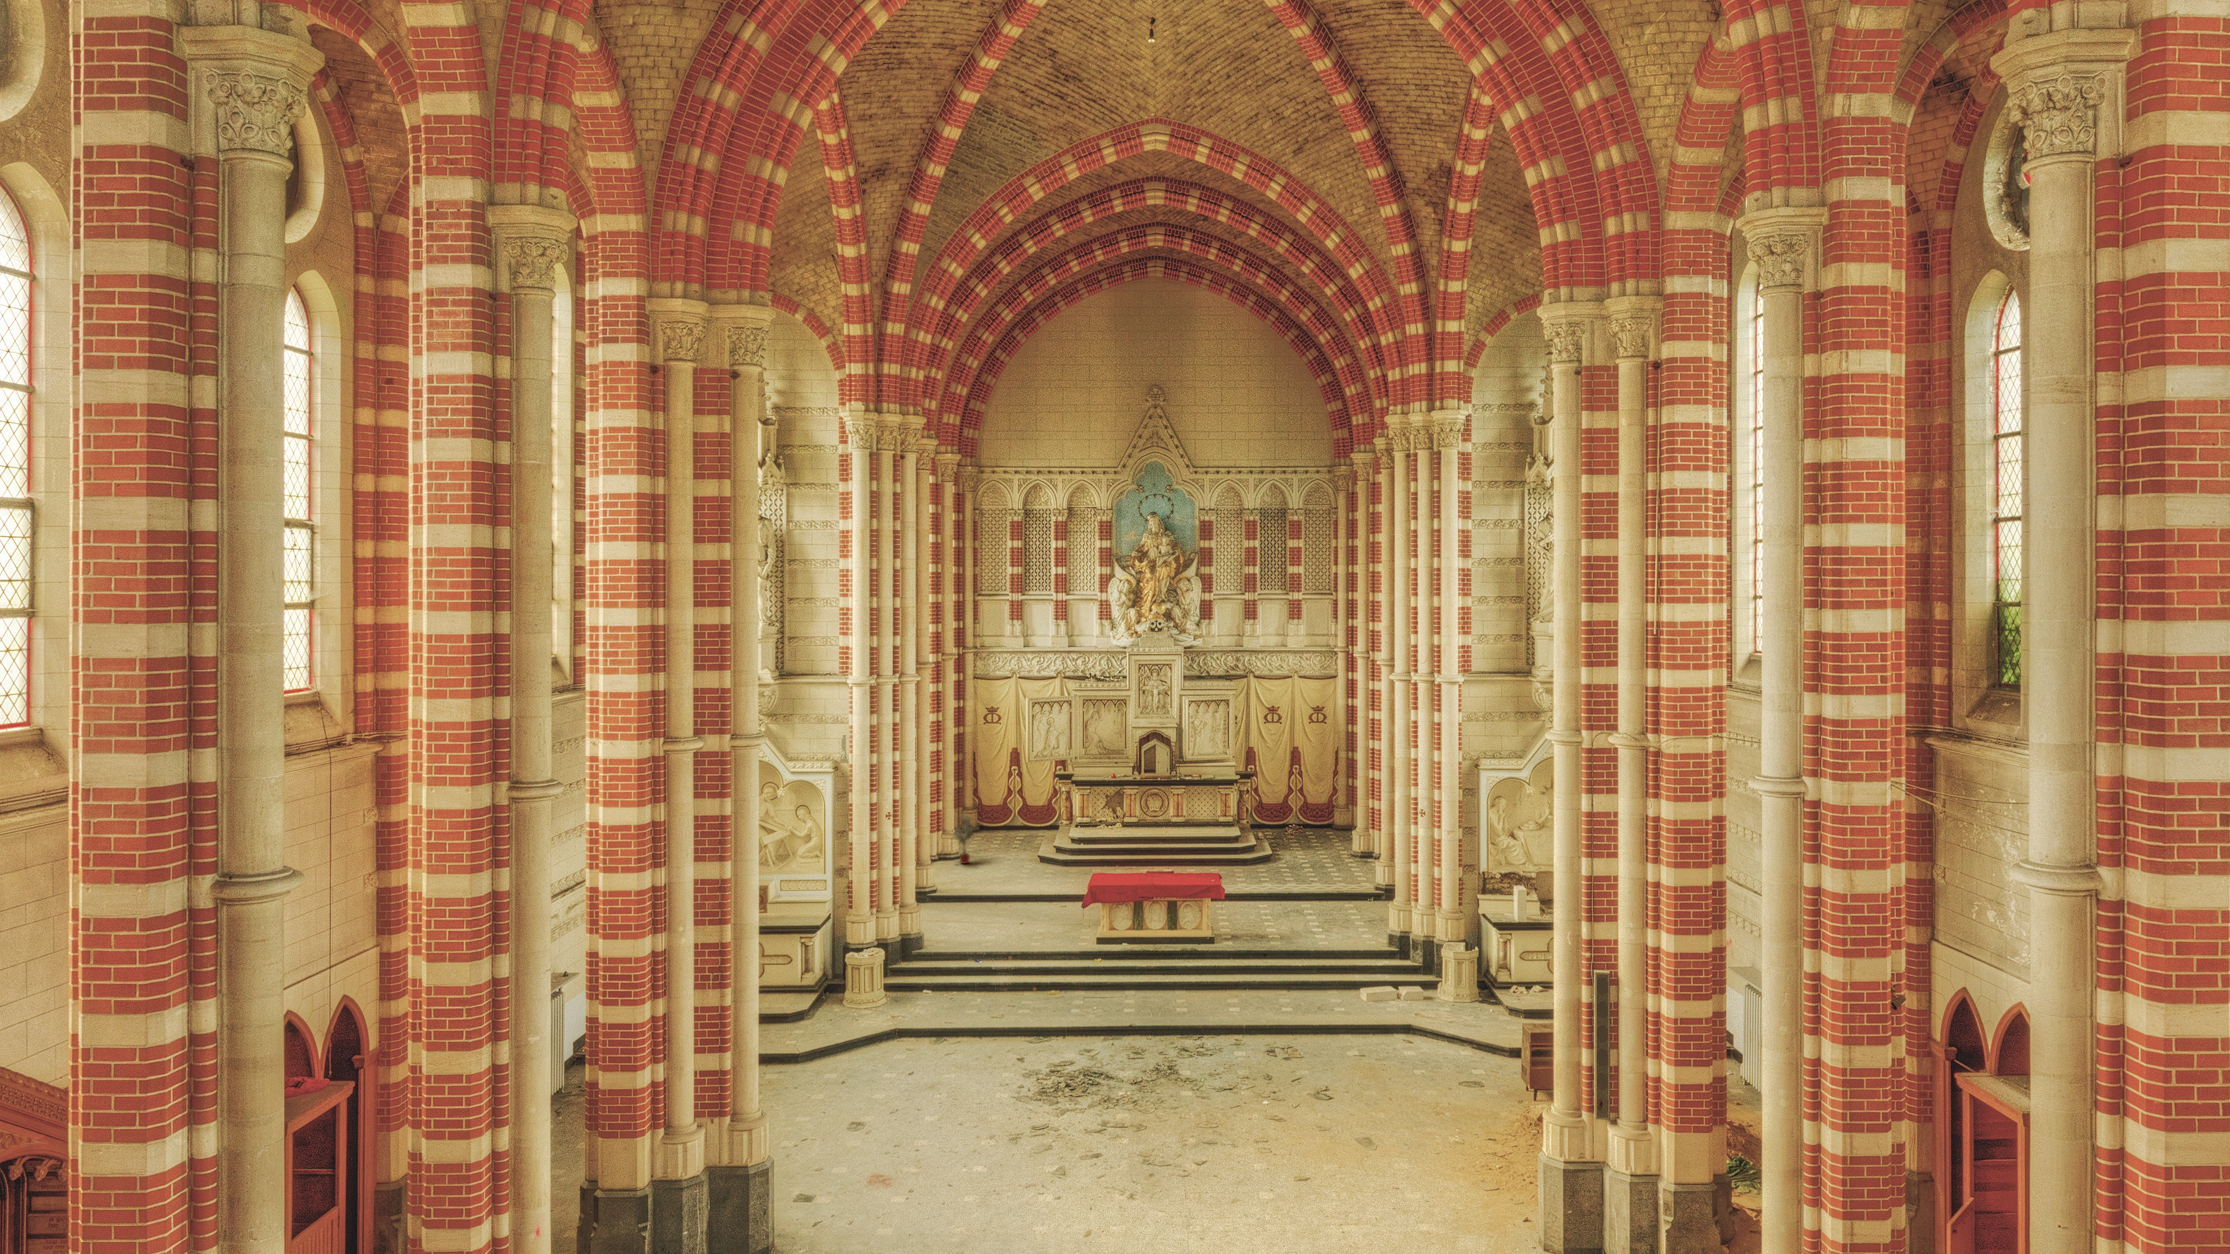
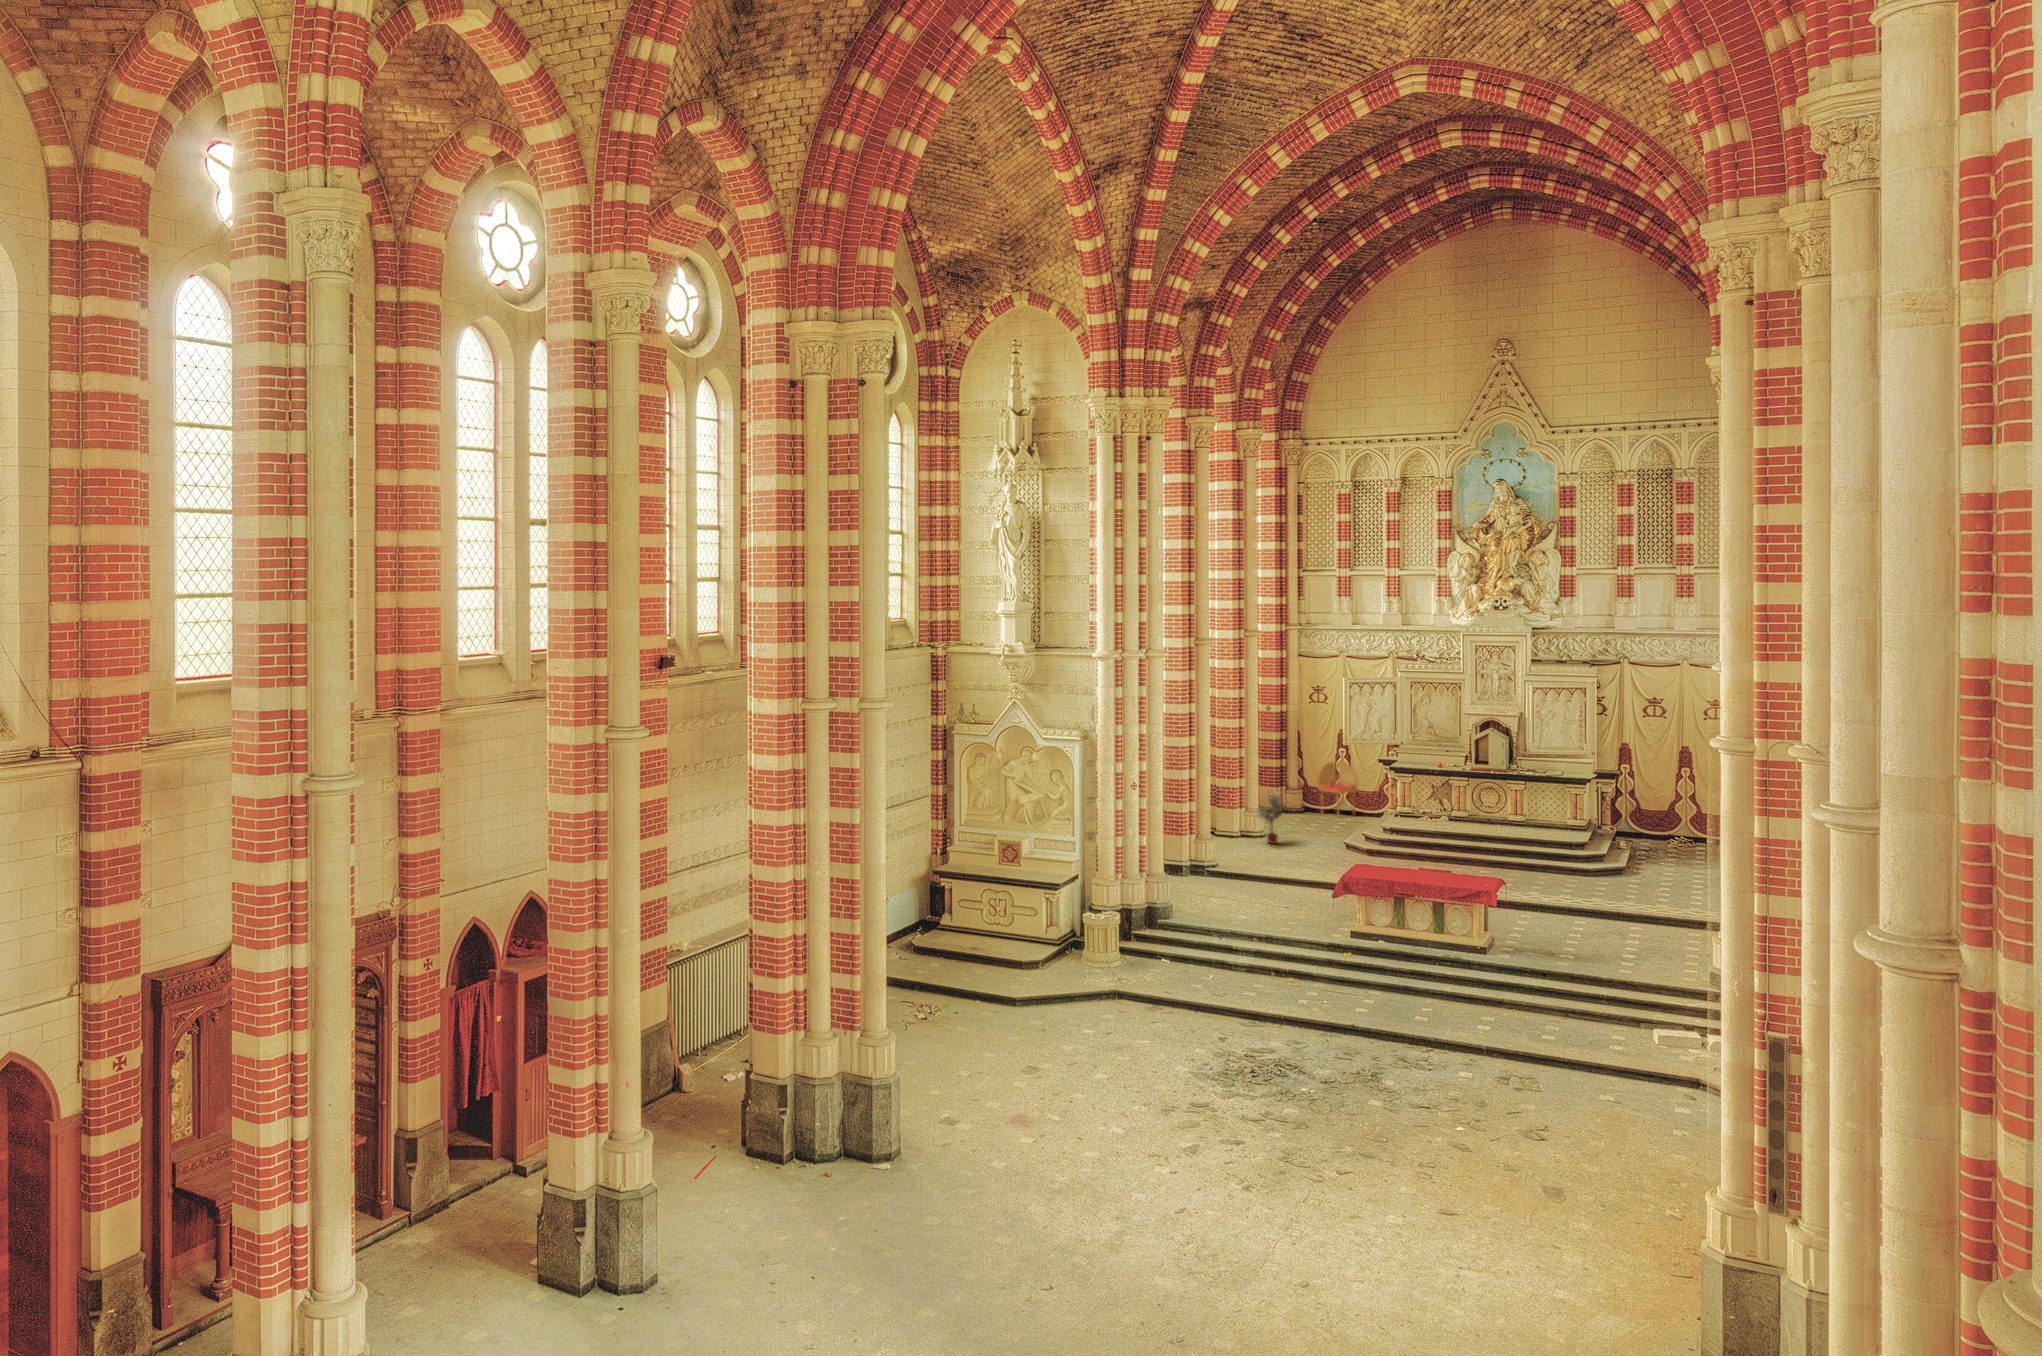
dining chair: none [989,780,1026,833] -> present [1317,762,1358,814]

